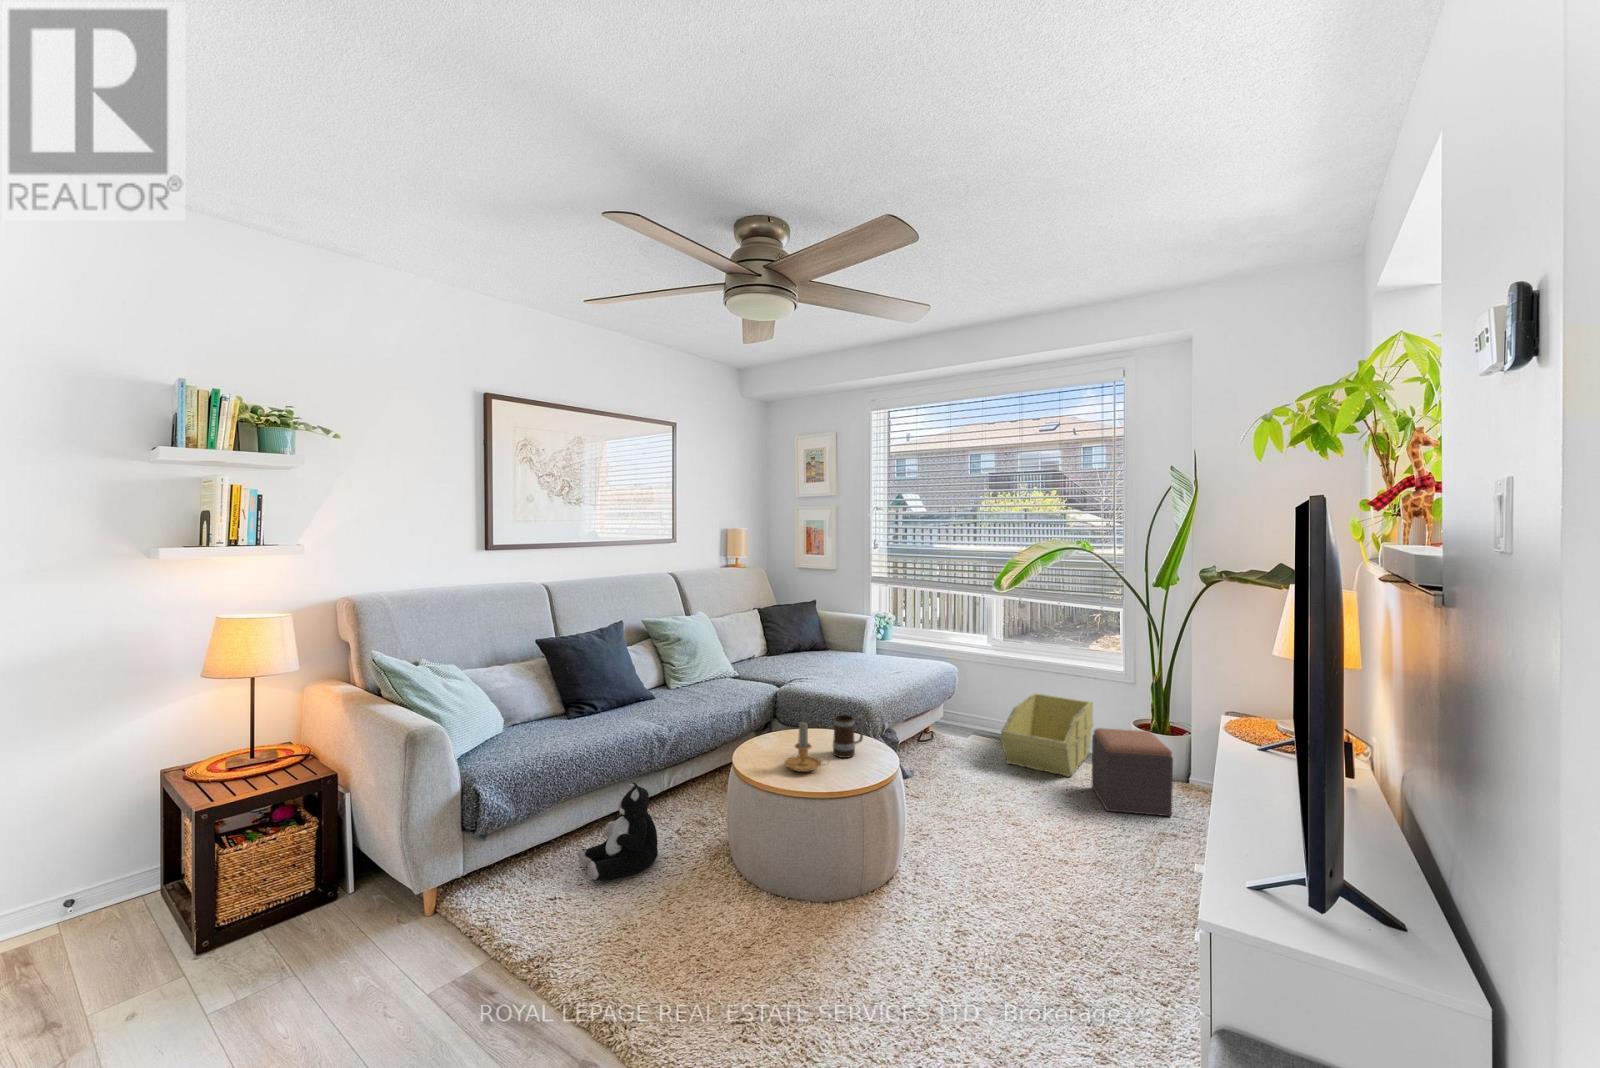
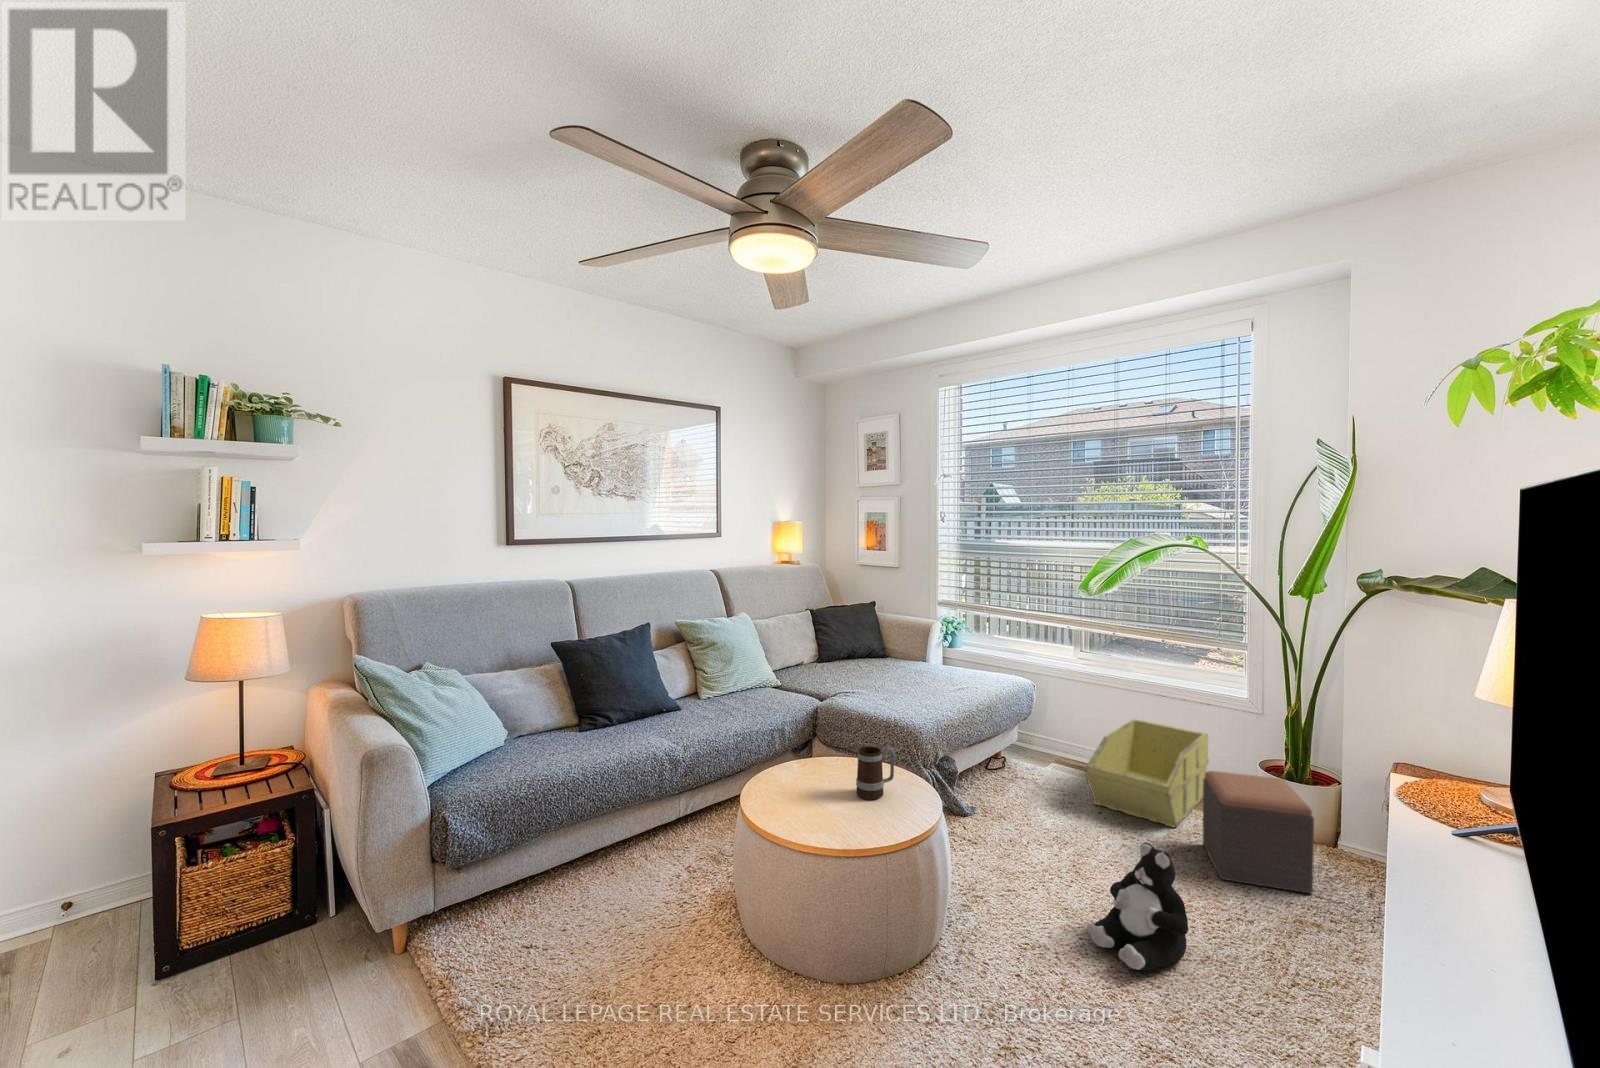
candle: present [785,722,823,772] -> none [792,753,845,816]
plush toy: present [577,783,658,880] -> present [1087,843,1188,970]

